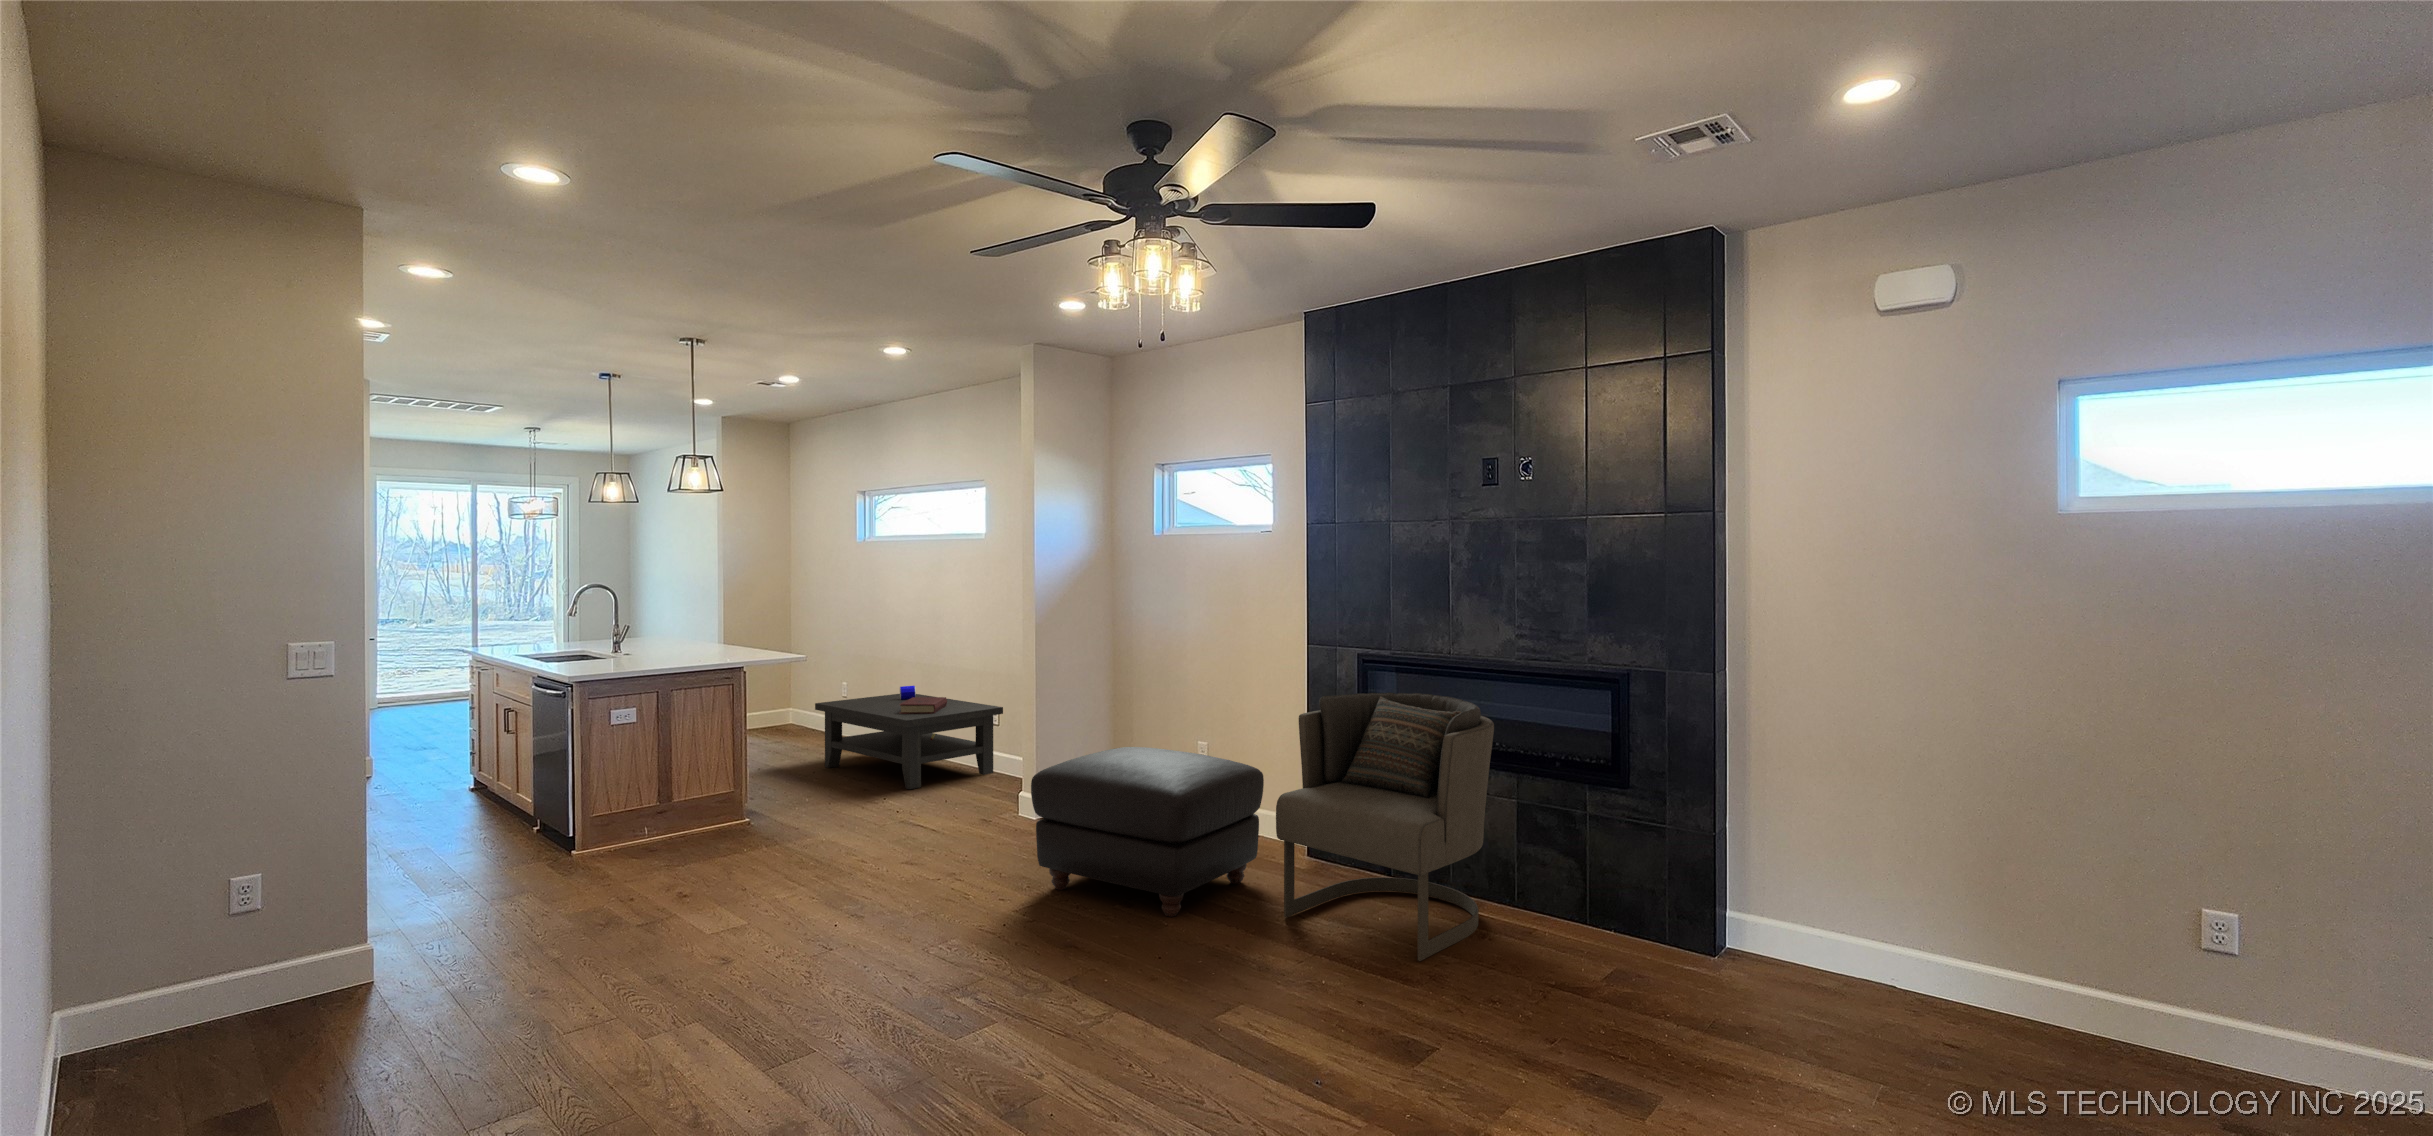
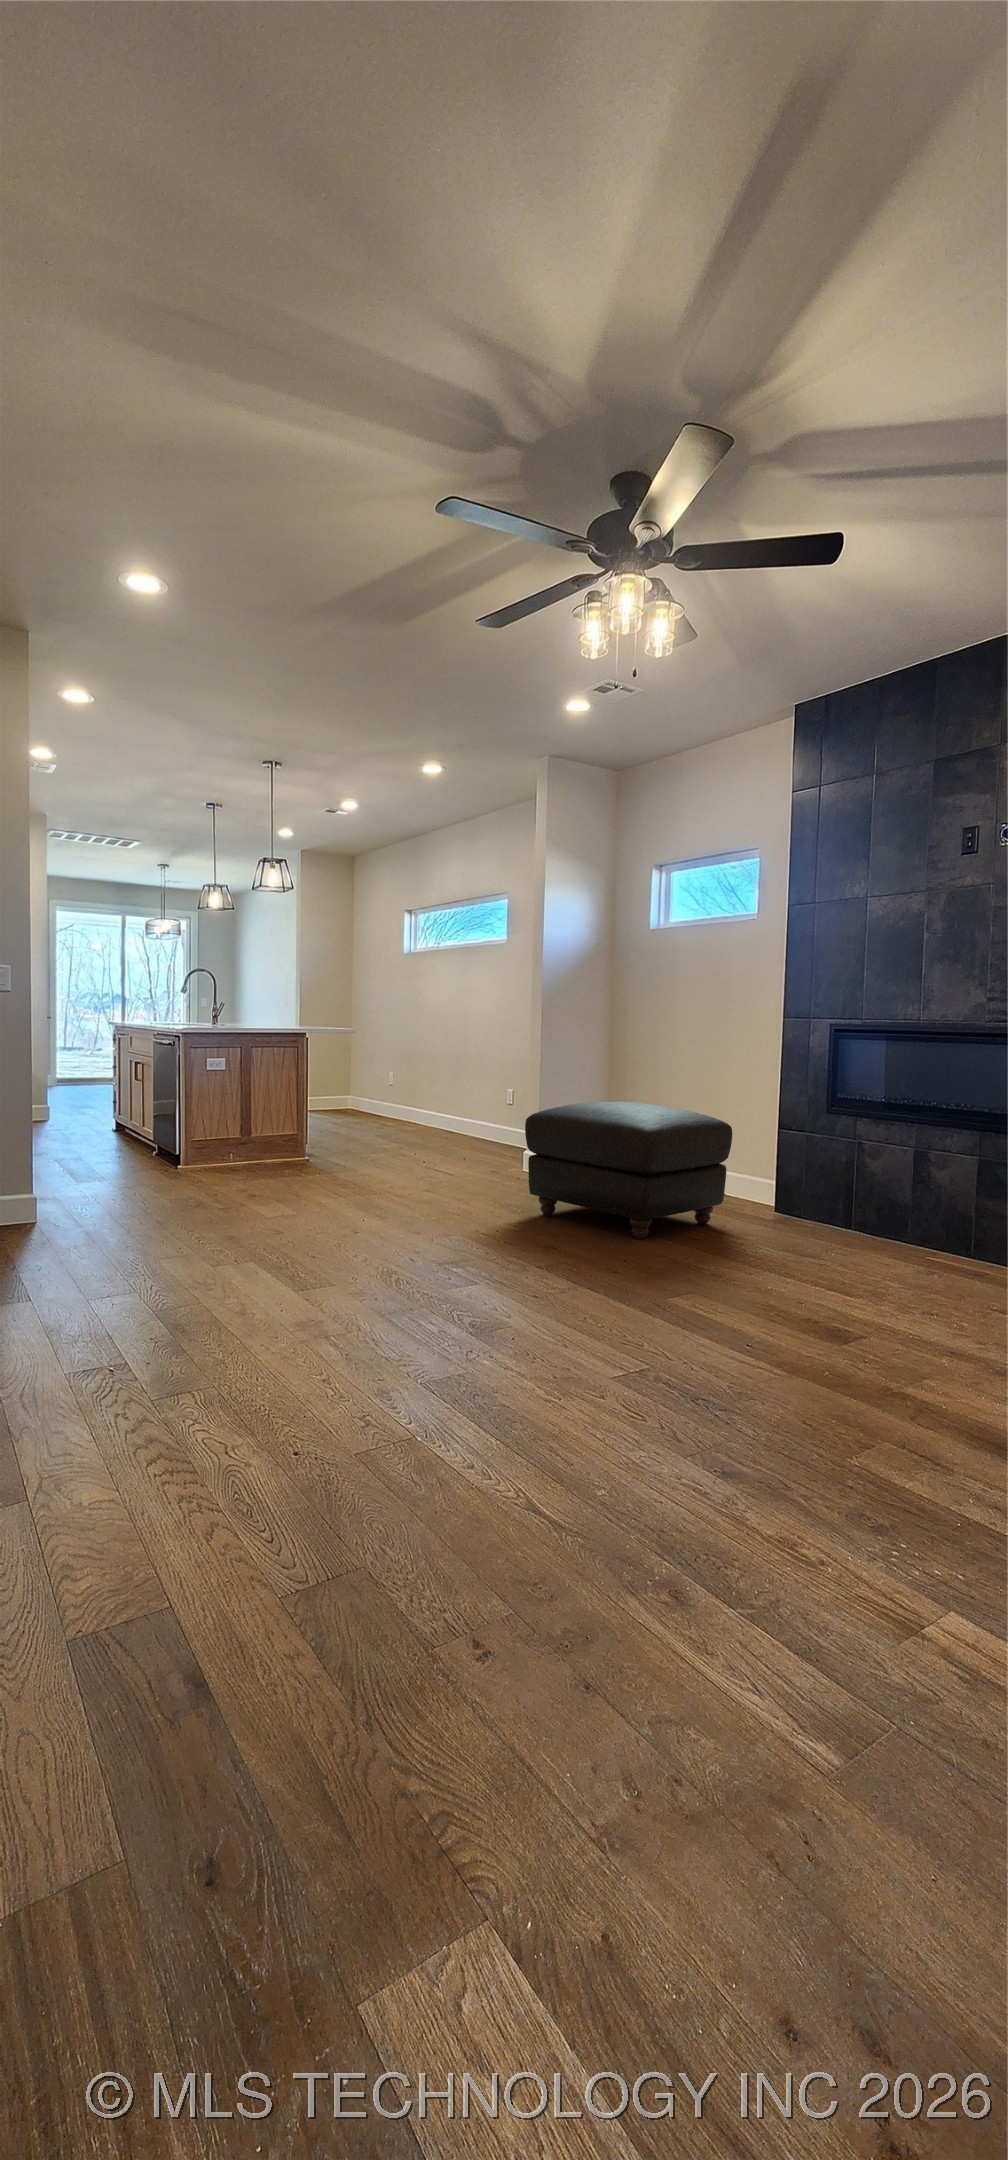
coffee table: present [815,686,1003,789] -> none [363,1070,514,1149]
armchair: present [1276,692,1494,961] -> none [738,1054,958,1286]

